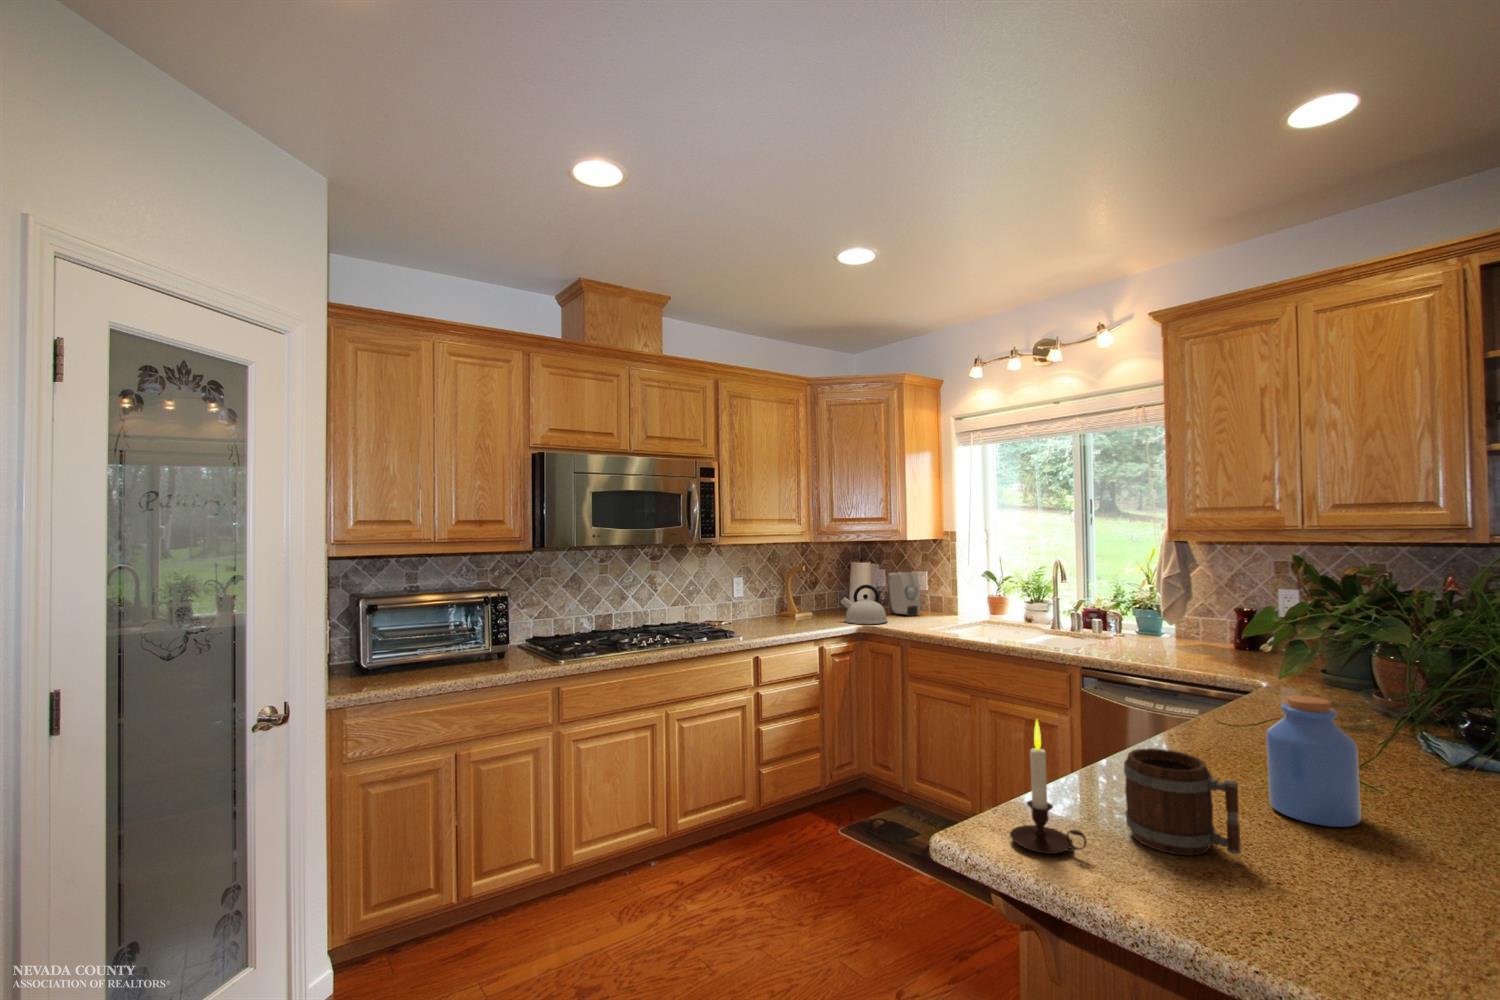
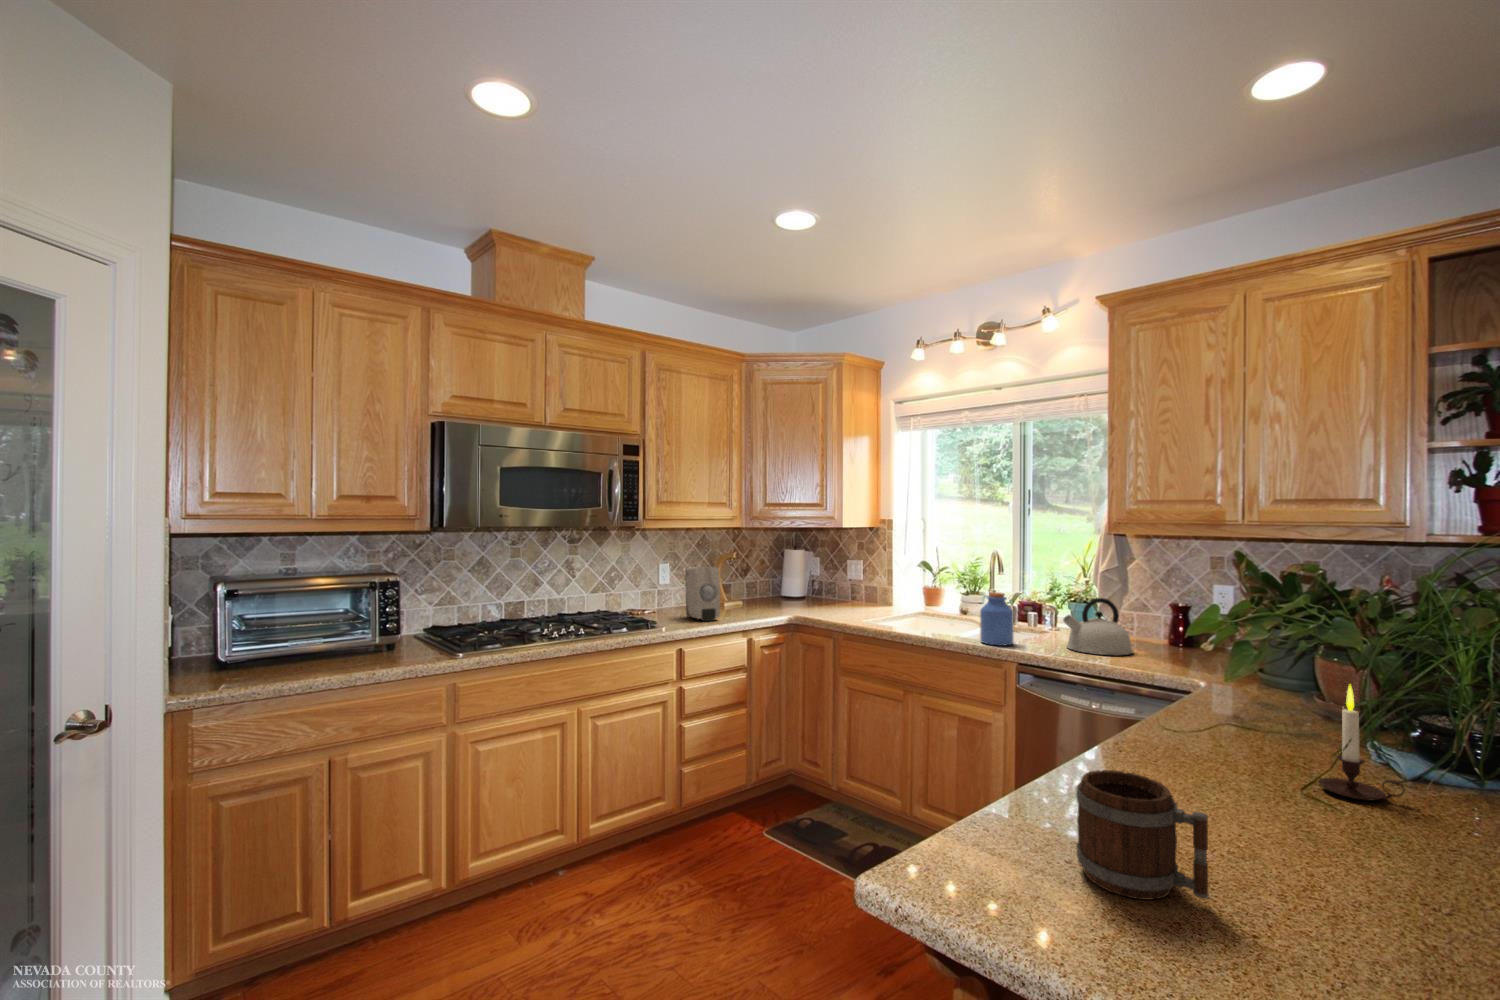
soap dispenser: present [887,572,921,616] -> present [685,567,720,621]
kettle: present [840,585,887,624] -> present [1063,598,1133,655]
jar: present [1266,695,1361,827] -> present [980,592,1014,645]
candle: present [1010,720,1087,854] -> present [1319,685,1405,800]

